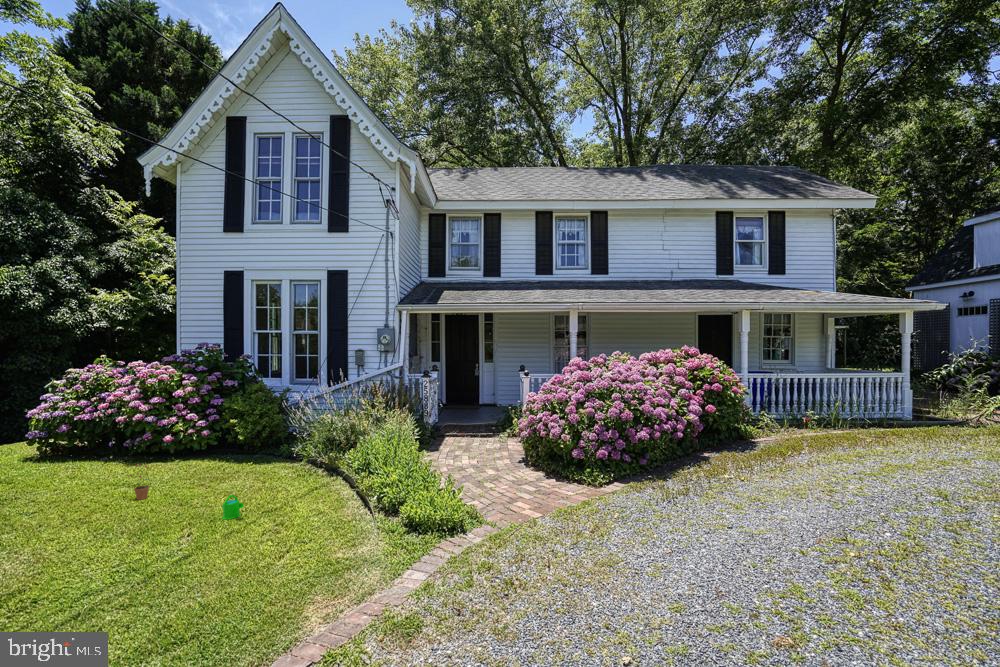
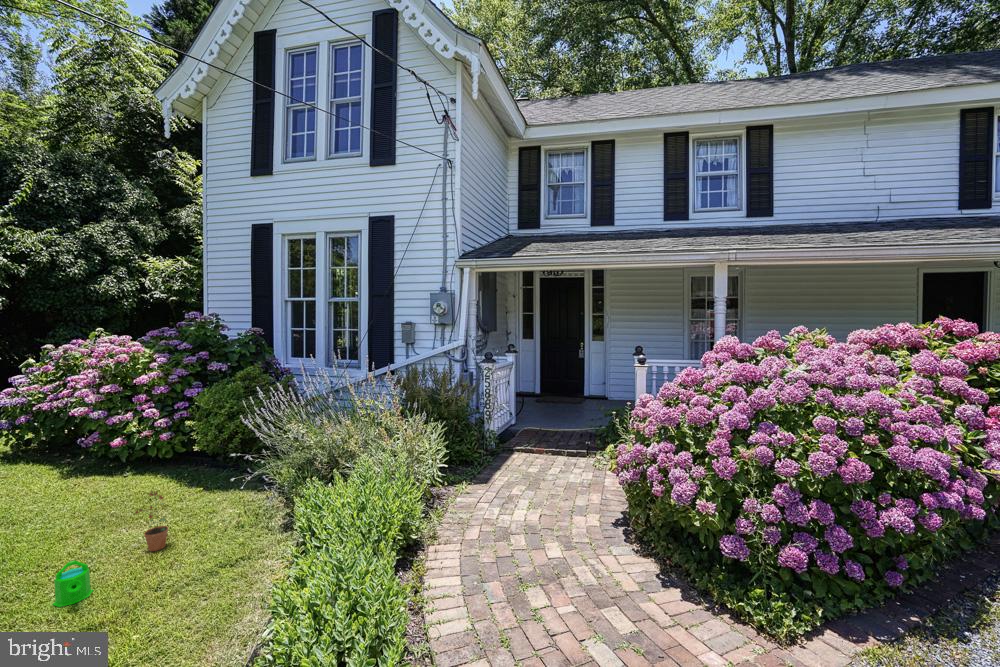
potted plant: present [128,464,149,500] -> present [136,491,168,551]

